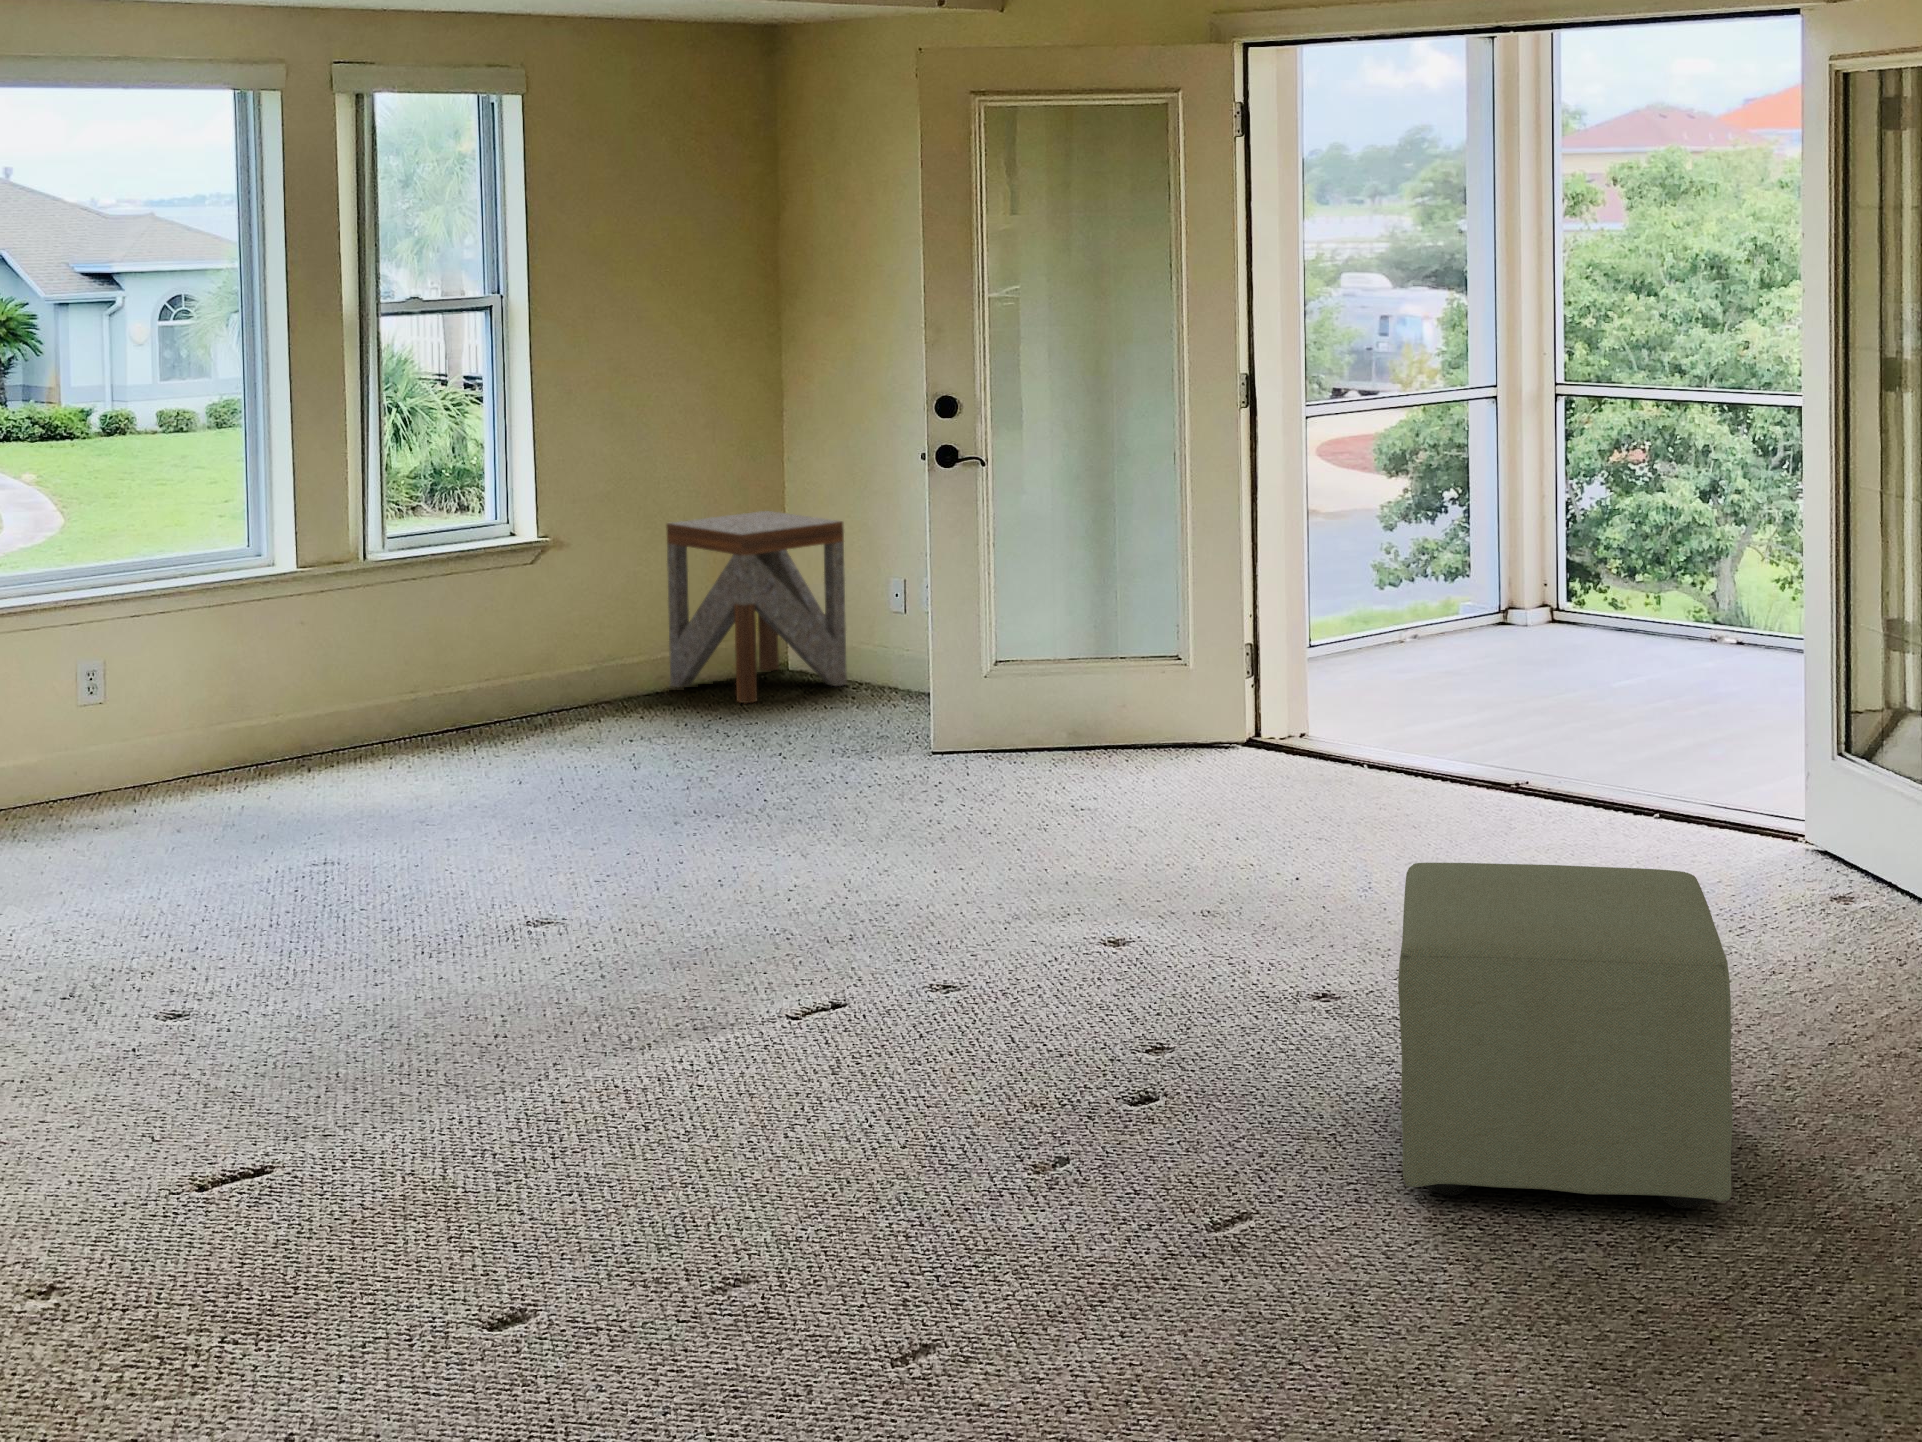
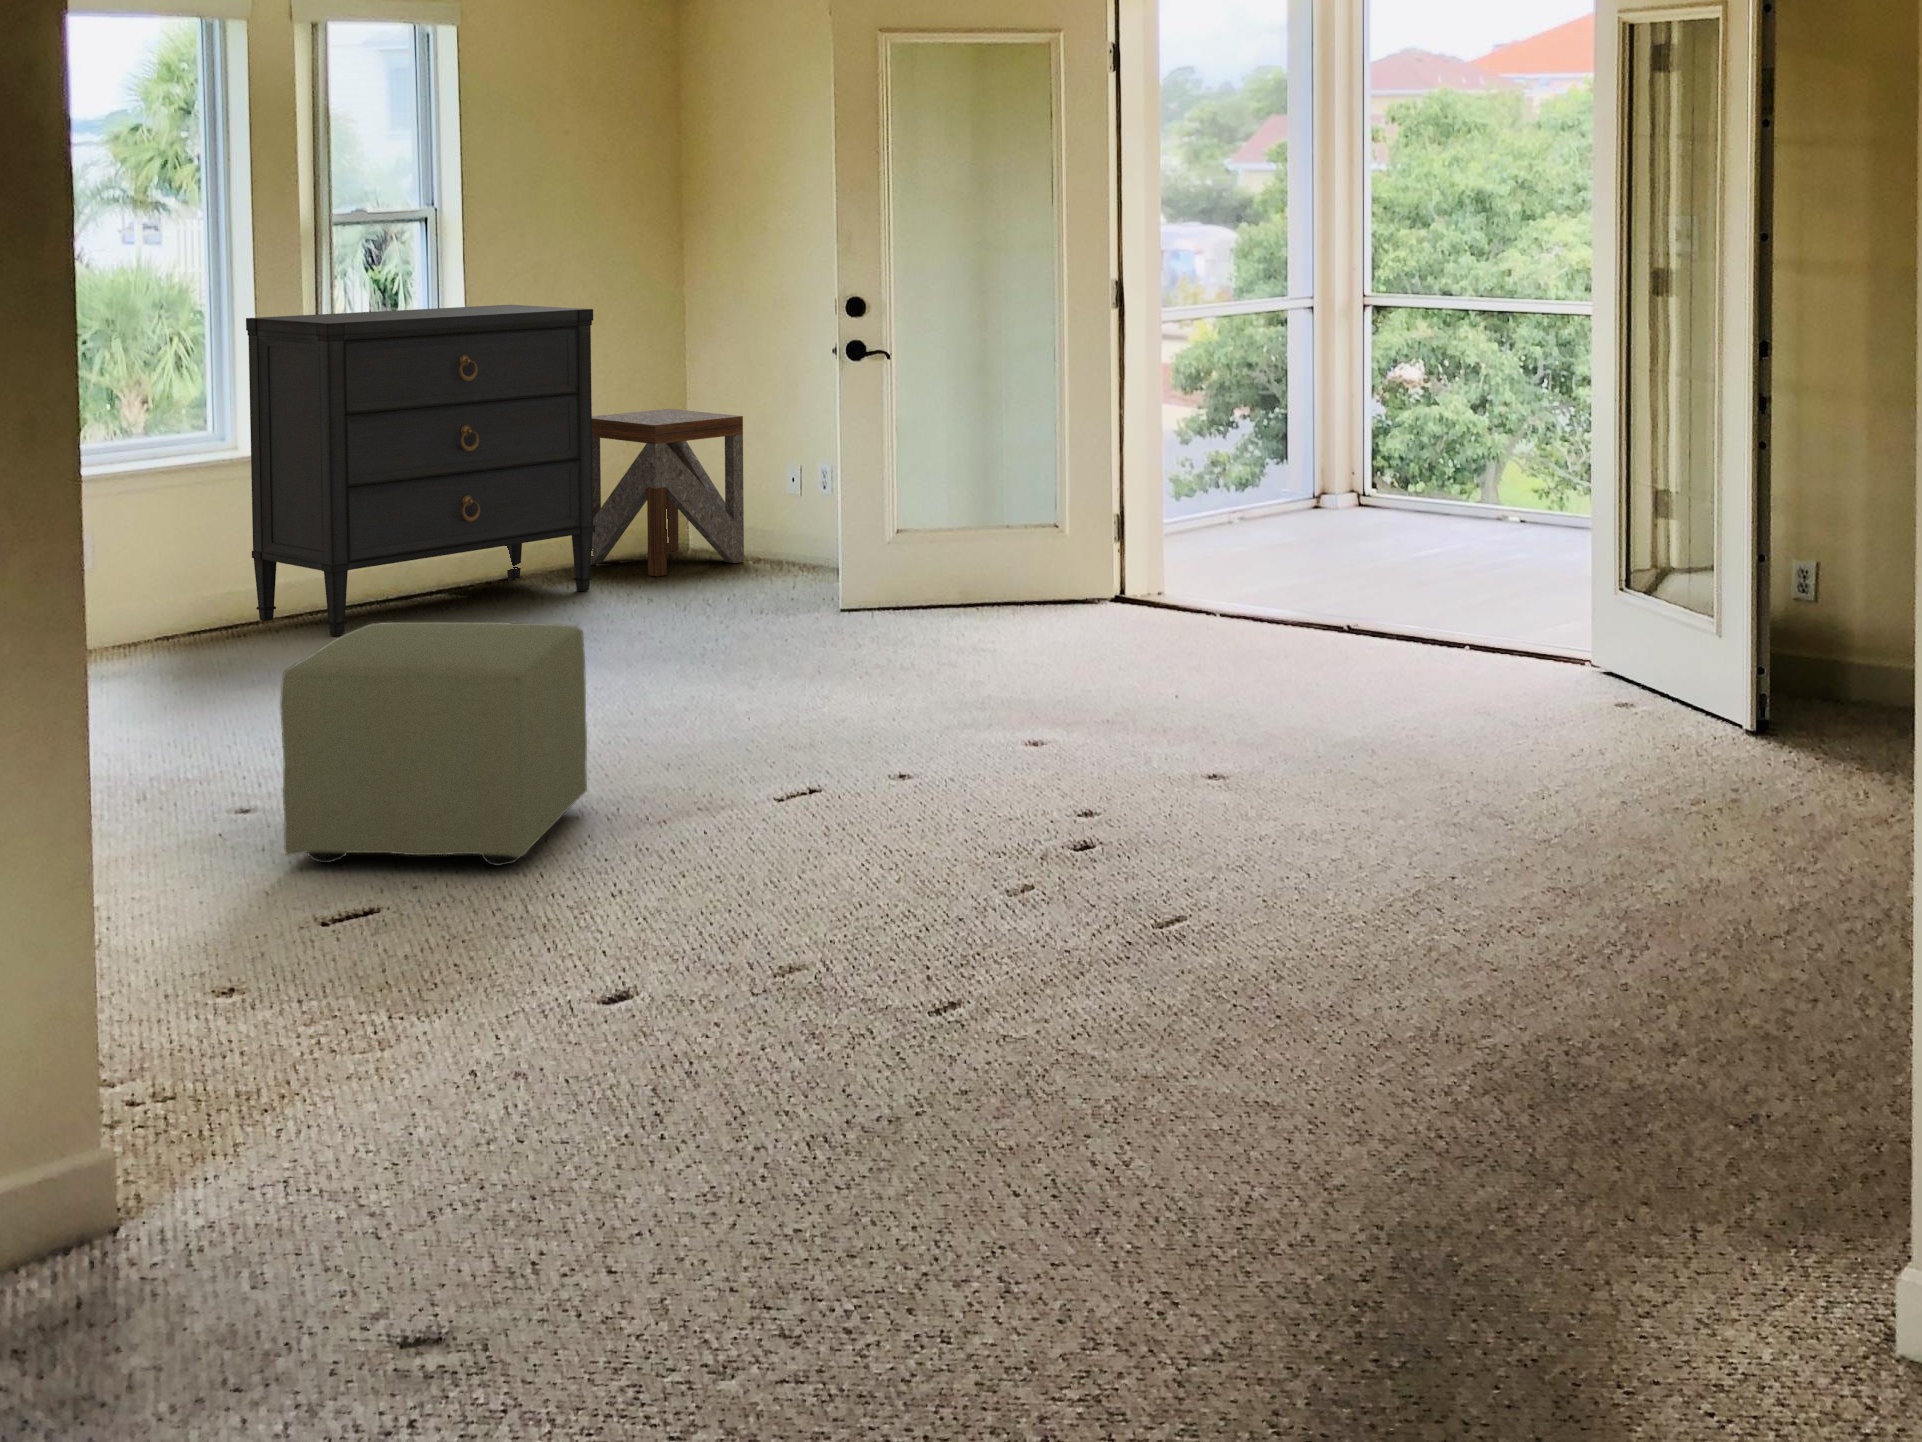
dresser: none [286,401,673,779] -> present [246,305,595,636]
ottoman: present [1398,863,1733,1208] -> present [280,622,587,866]

